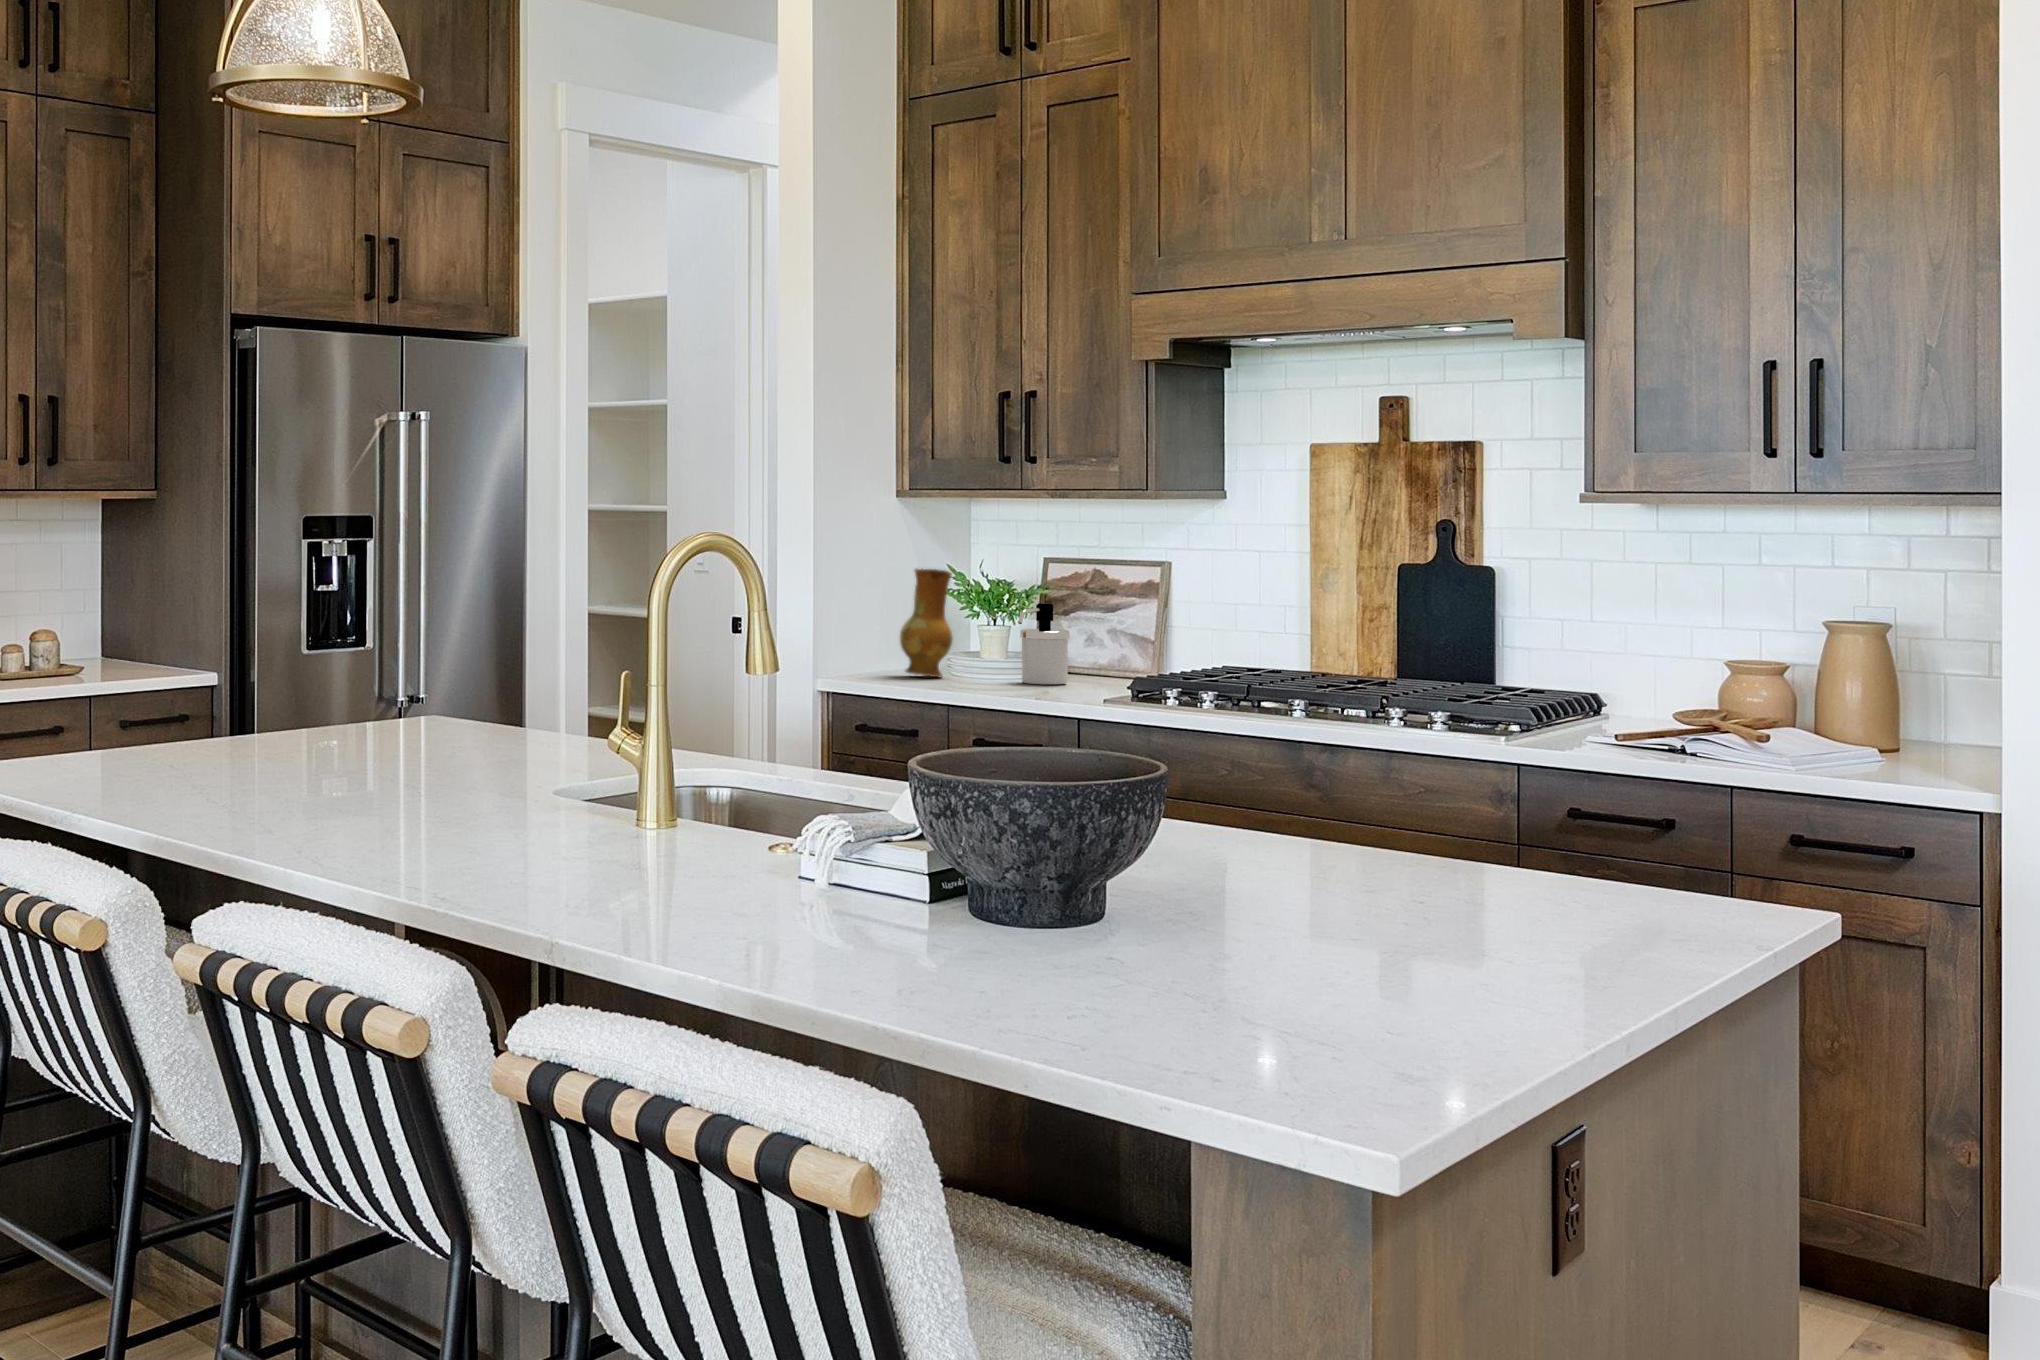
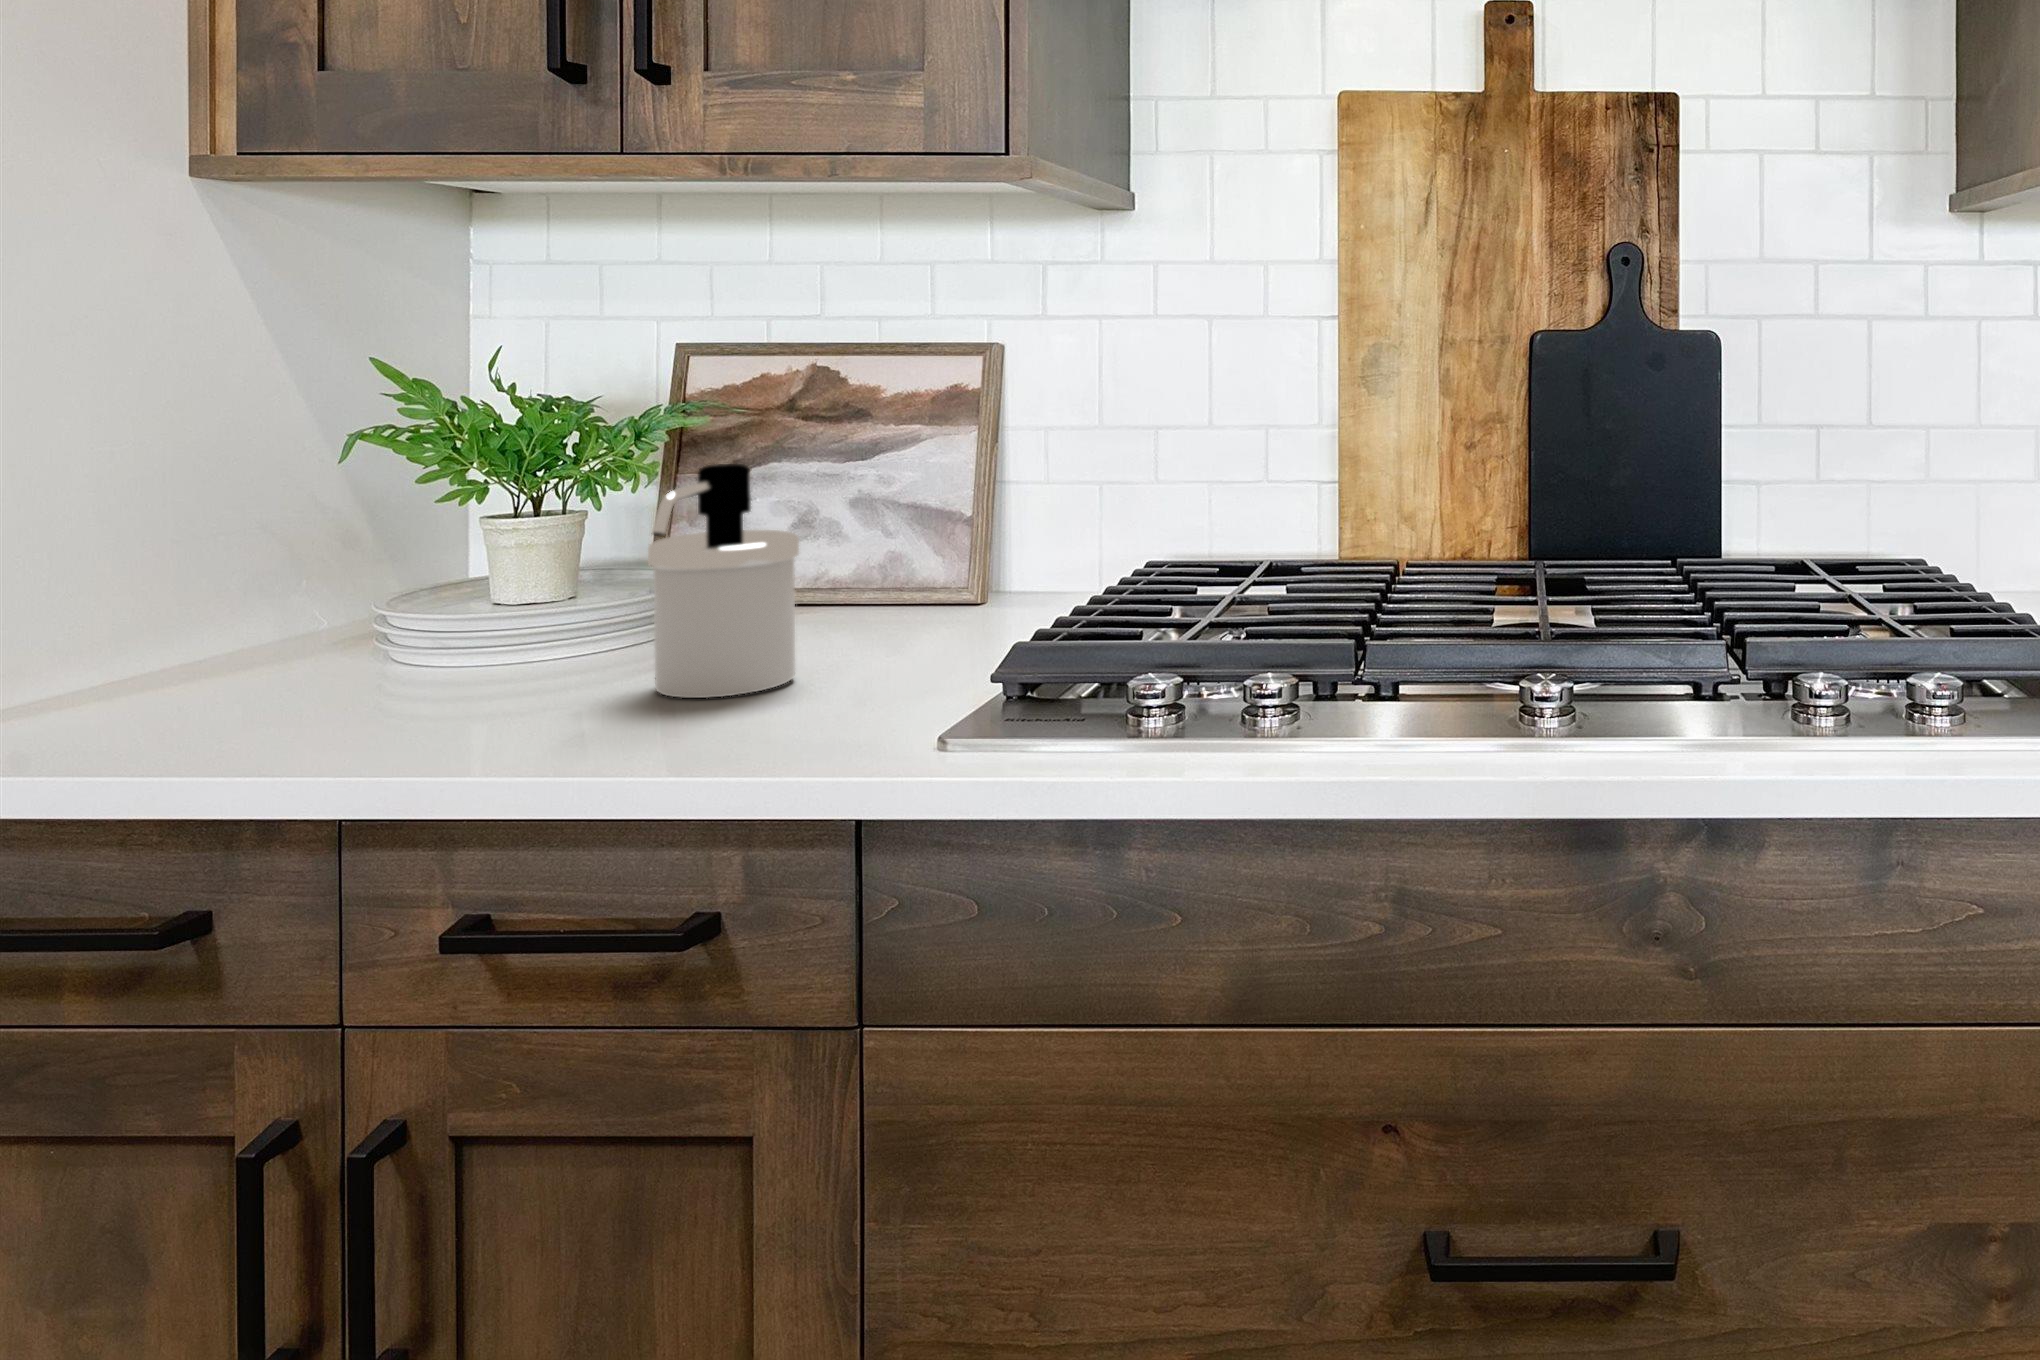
ceramic jug: present [900,569,953,677] -> none [205,379,412,716]

